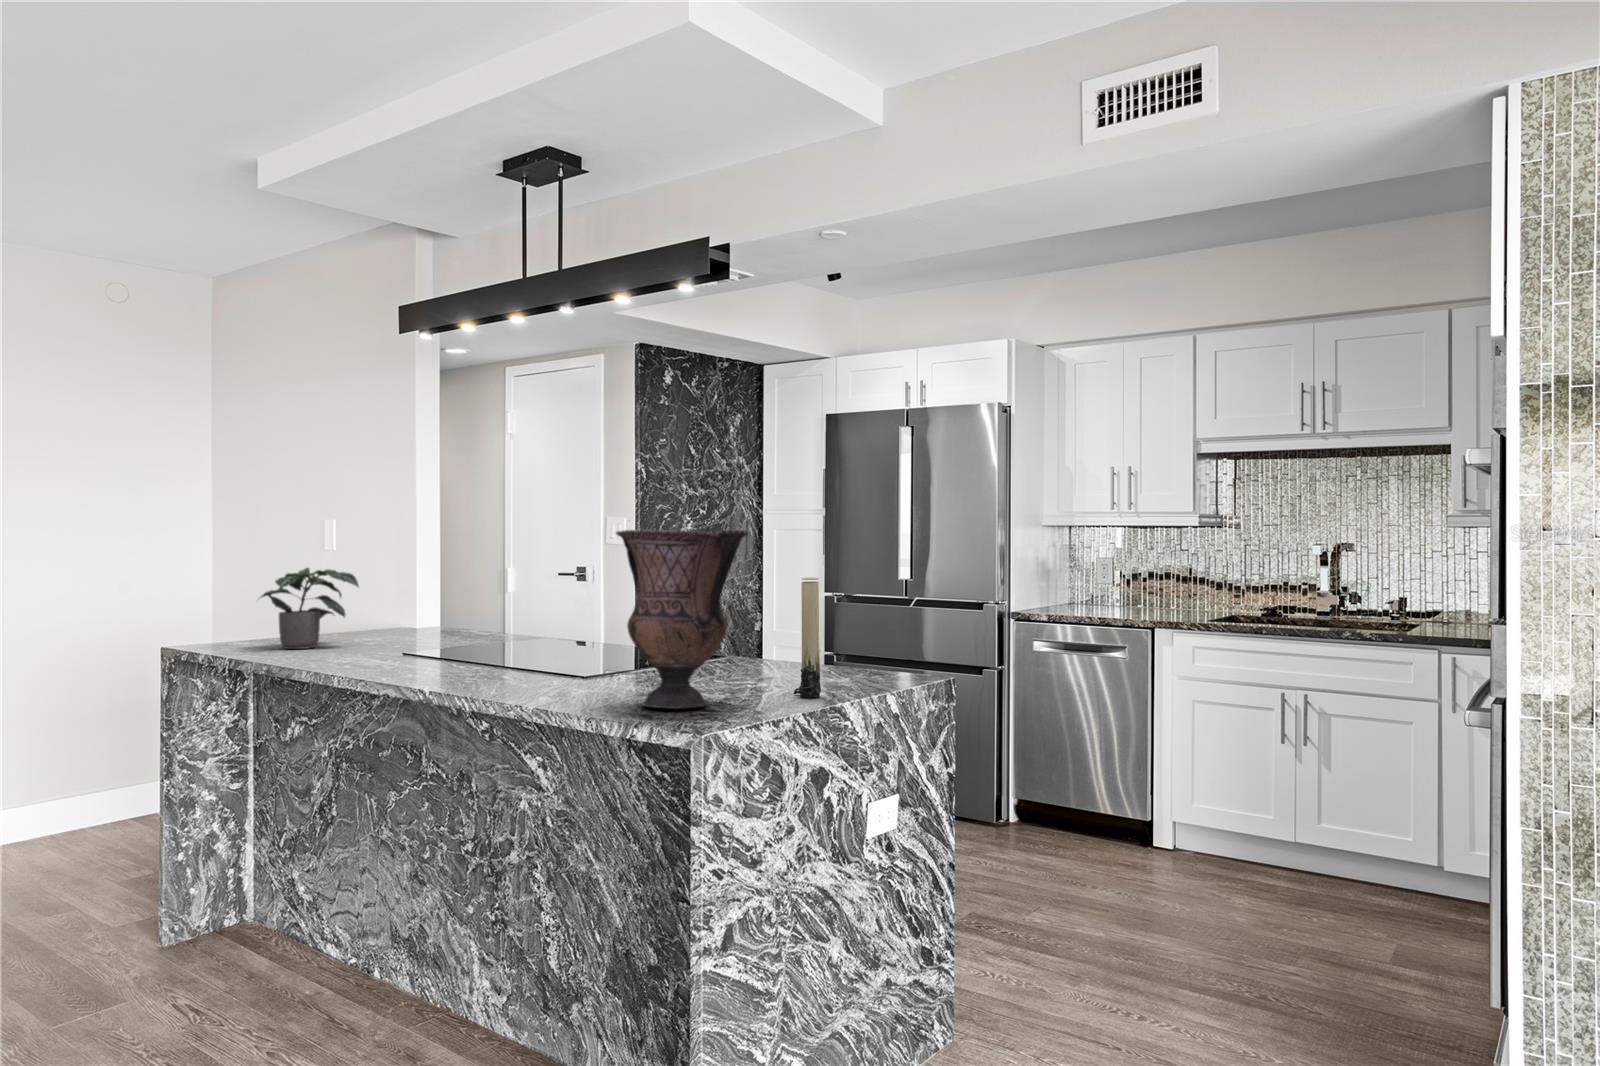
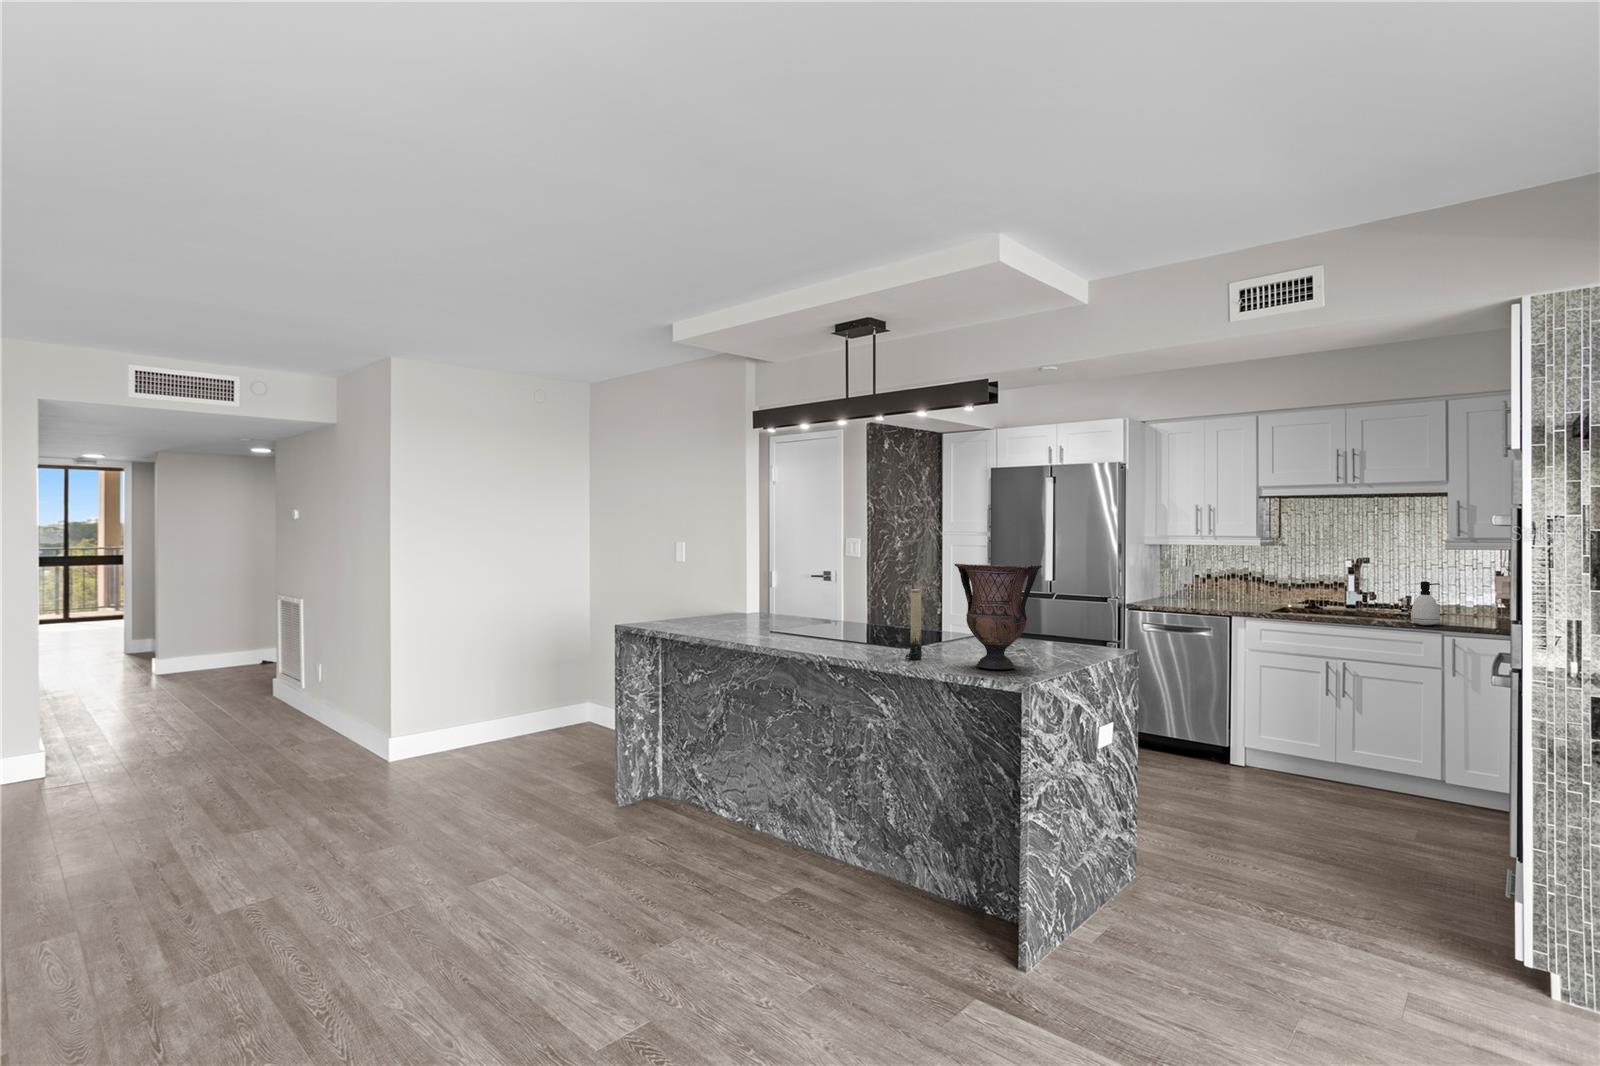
potted plant: present [261,568,359,649] -> none [673,576,735,627]
soap dispenser: none [1397,573,1437,637] -> present [1411,581,1440,625]
candle: present [794,577,821,697] -> present [906,589,922,659]

